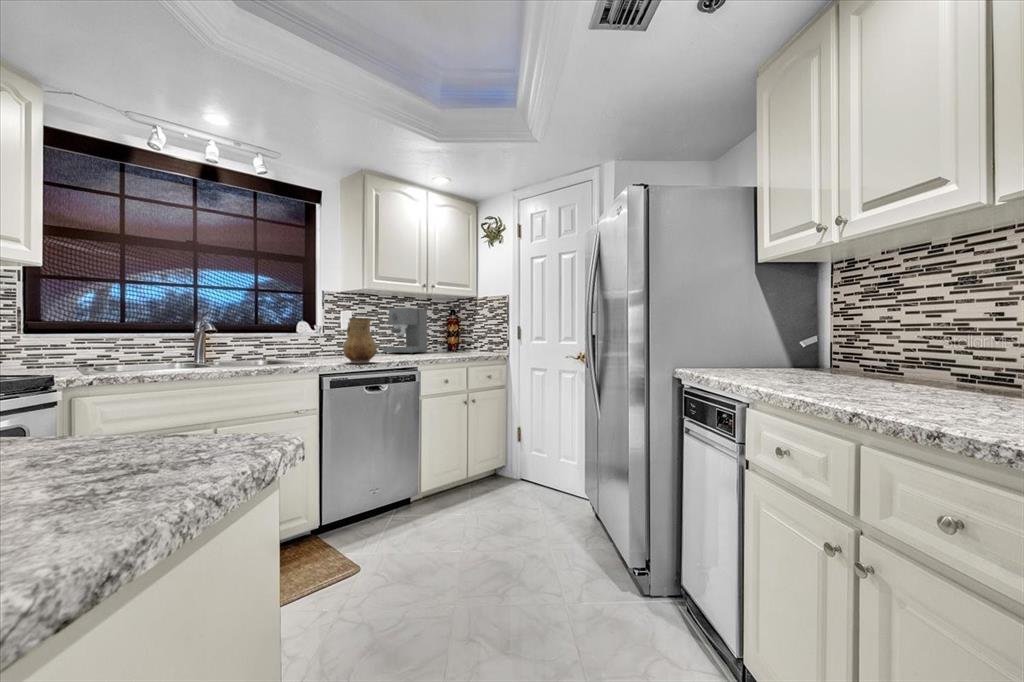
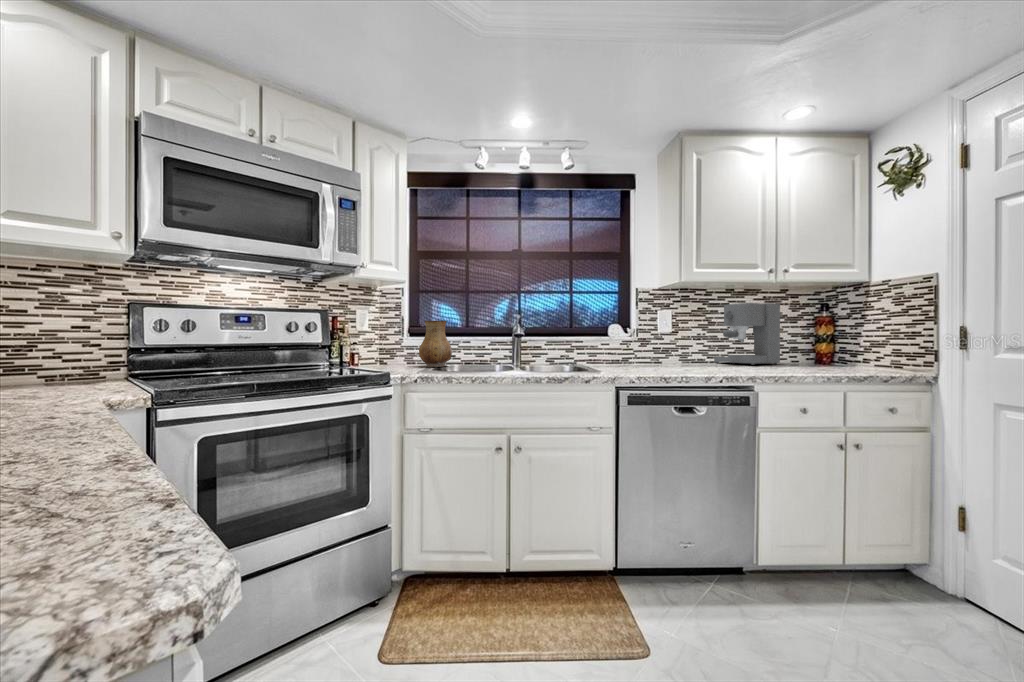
ceramic pitcher: present [343,318,377,363] -> present [419,321,452,367]

